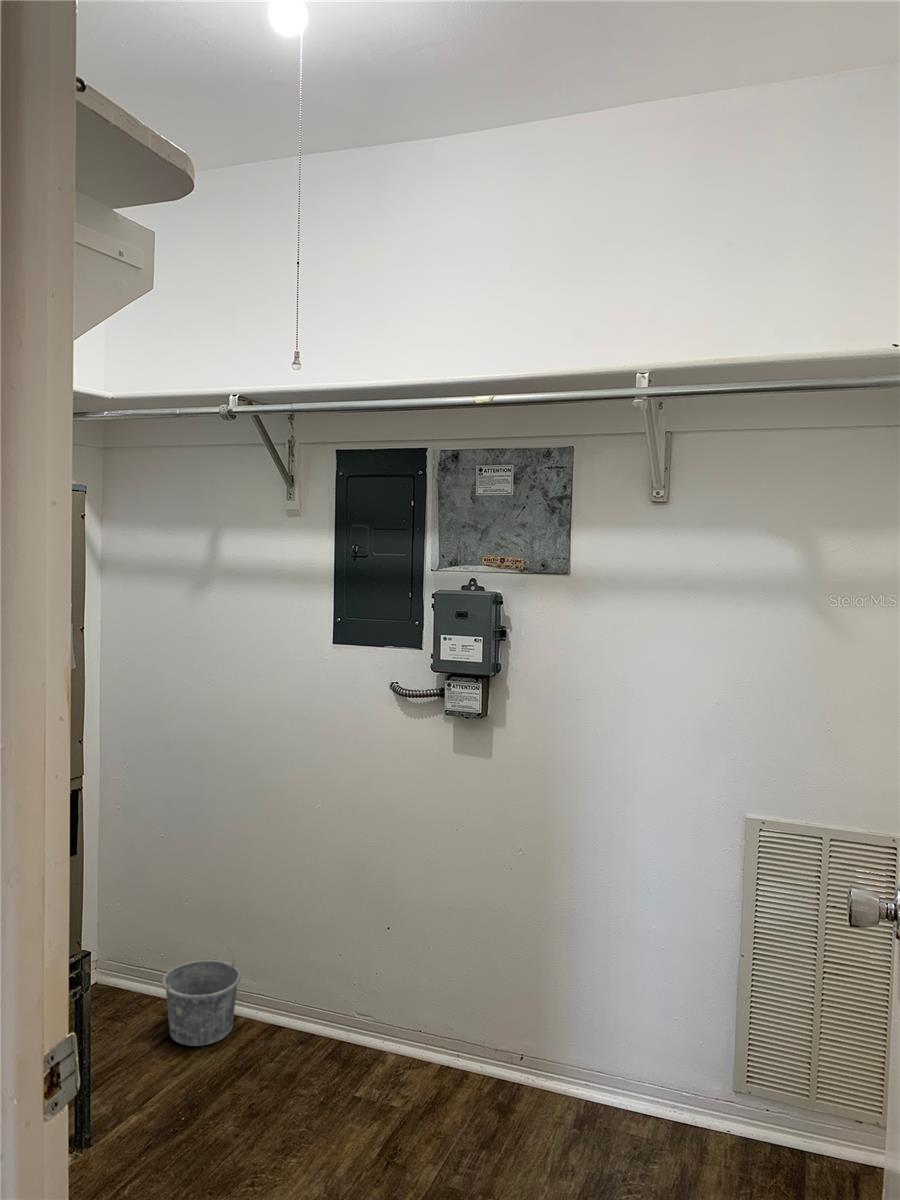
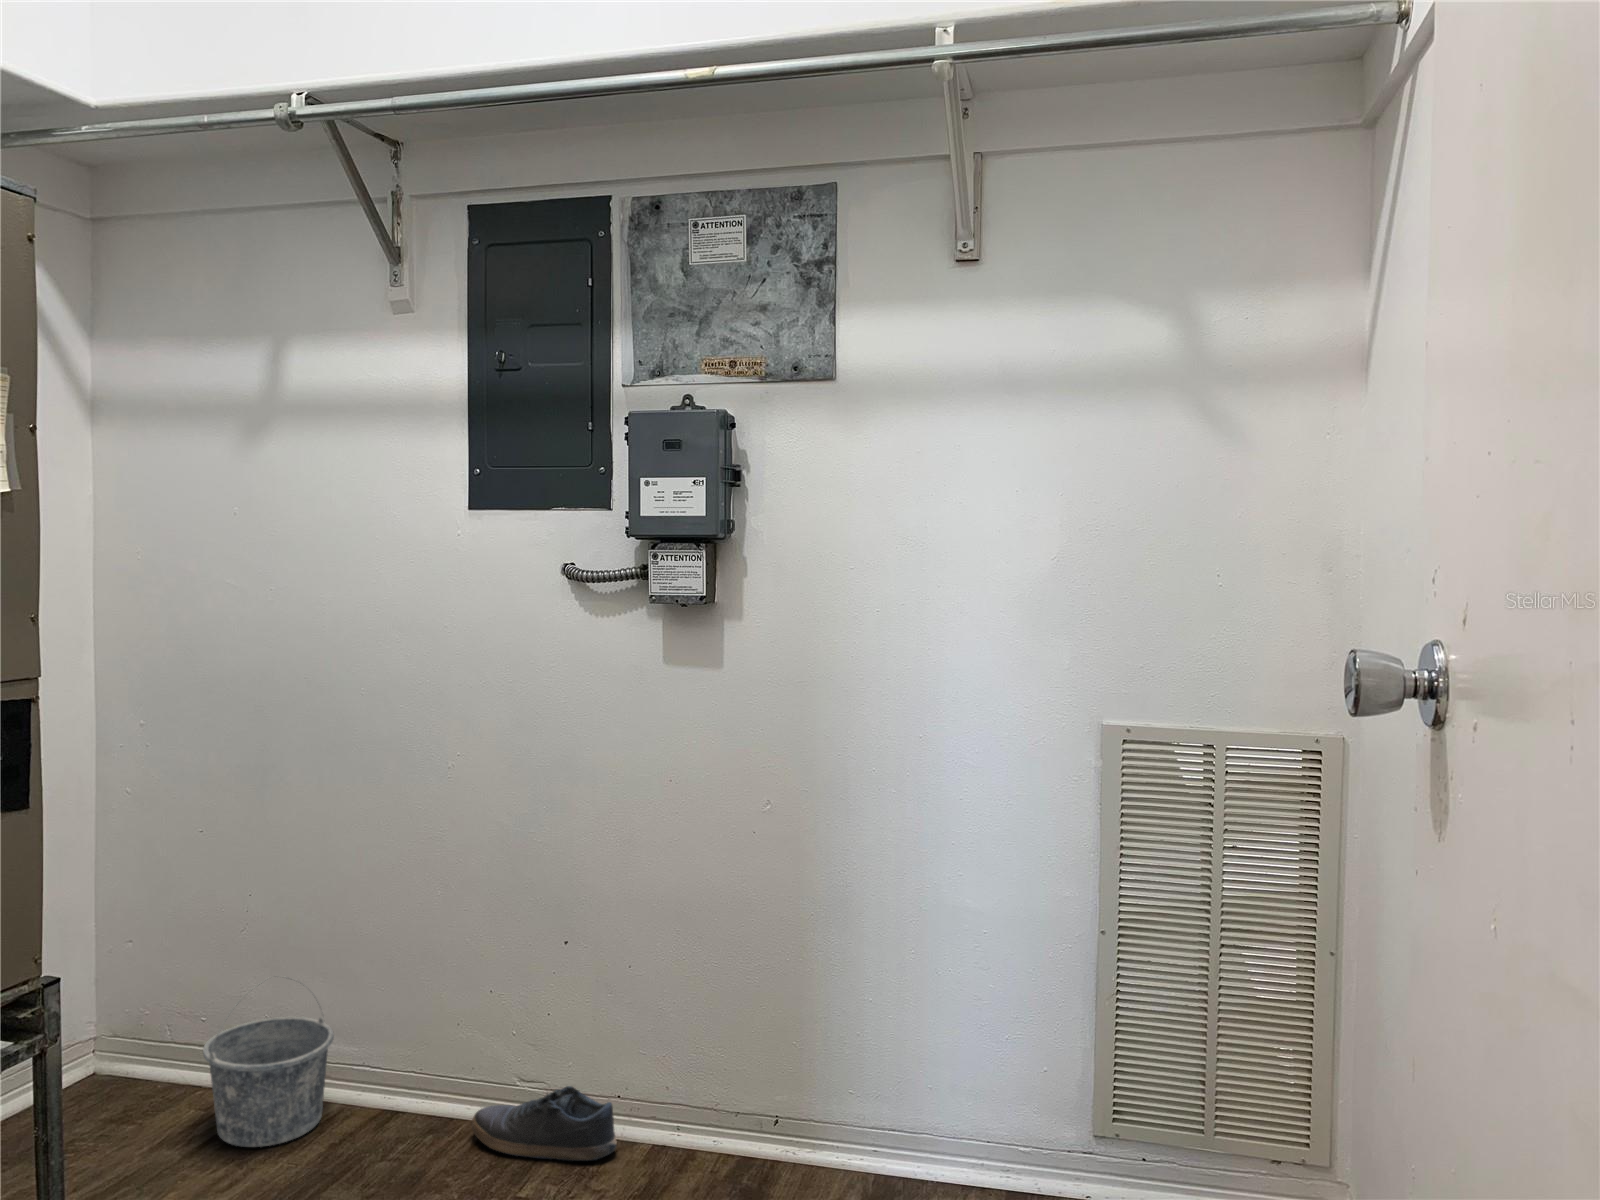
shoe: none [325,1022,417,1074] -> present [472,1086,617,1161]

